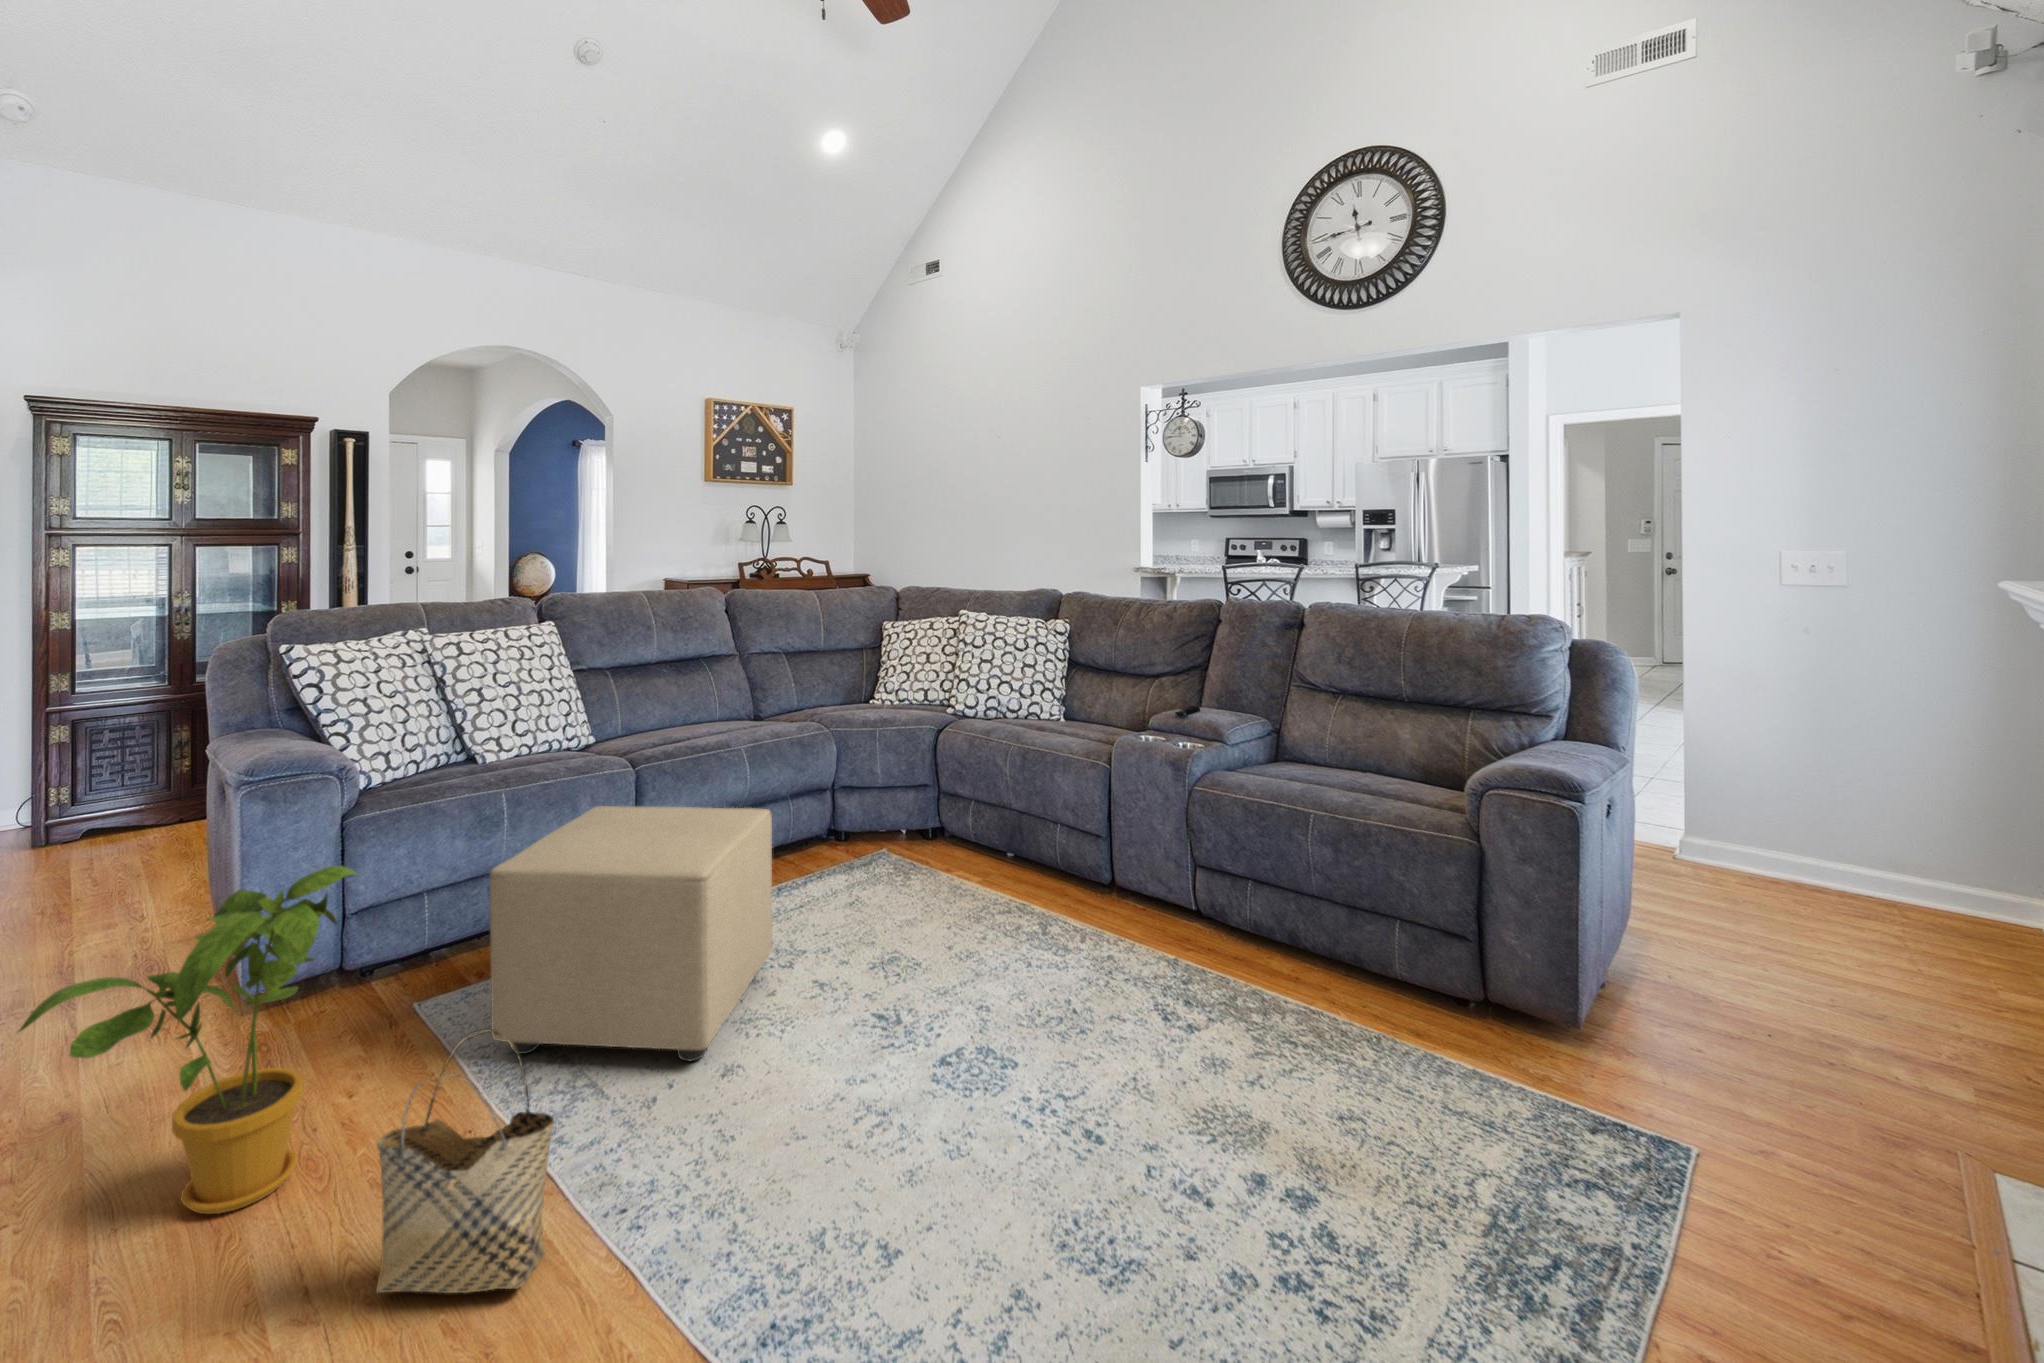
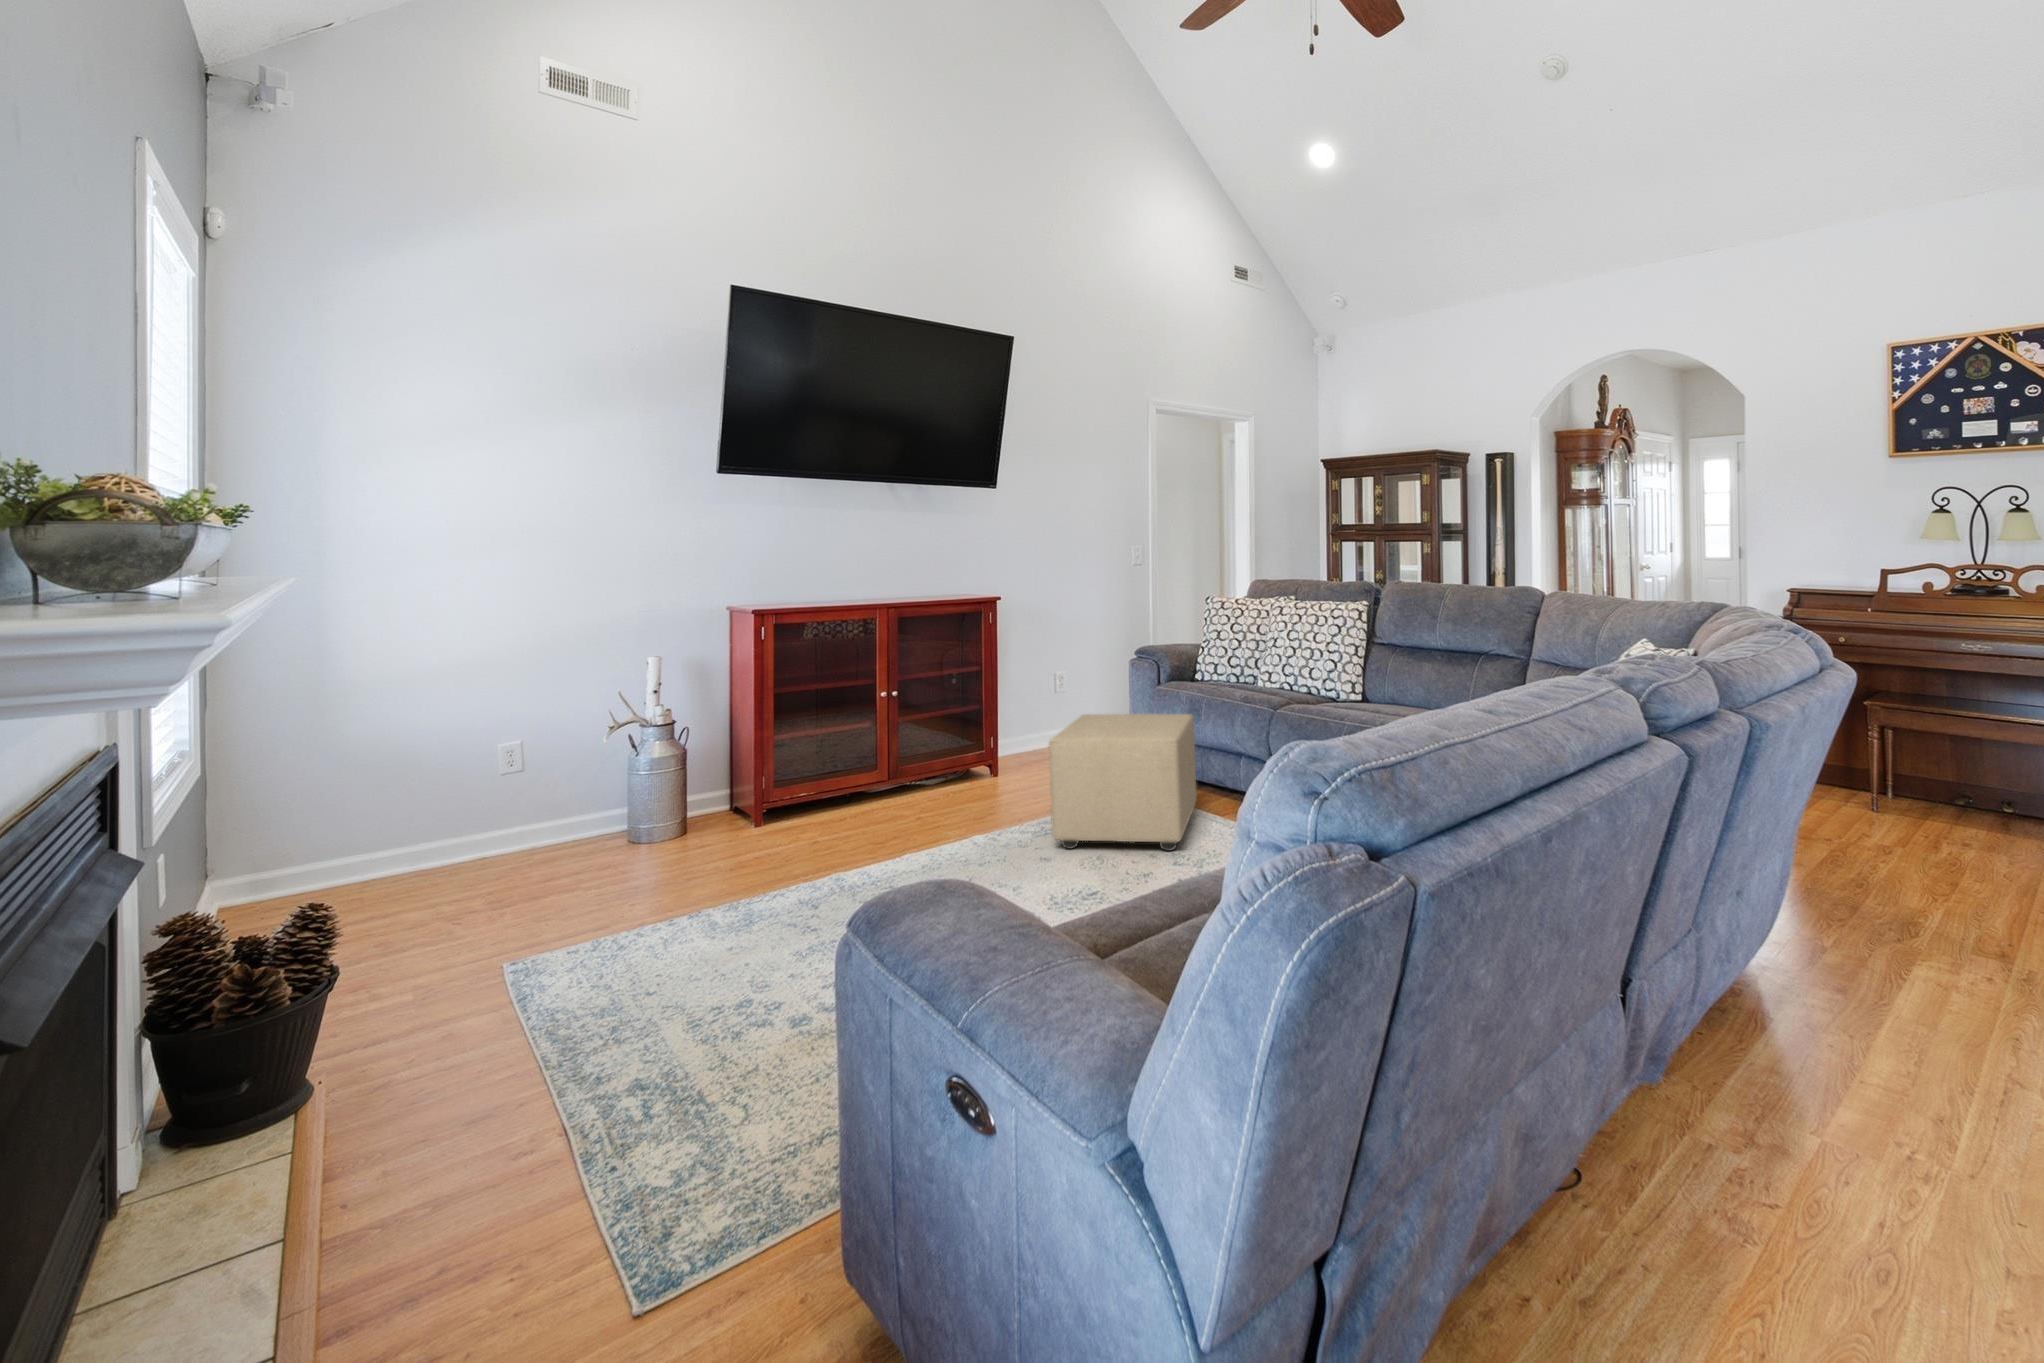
house plant: present [19,865,358,1214] -> none [964,679,1047,800]
woven basket: present [376,1029,554,1293] -> none [906,747,945,842]

